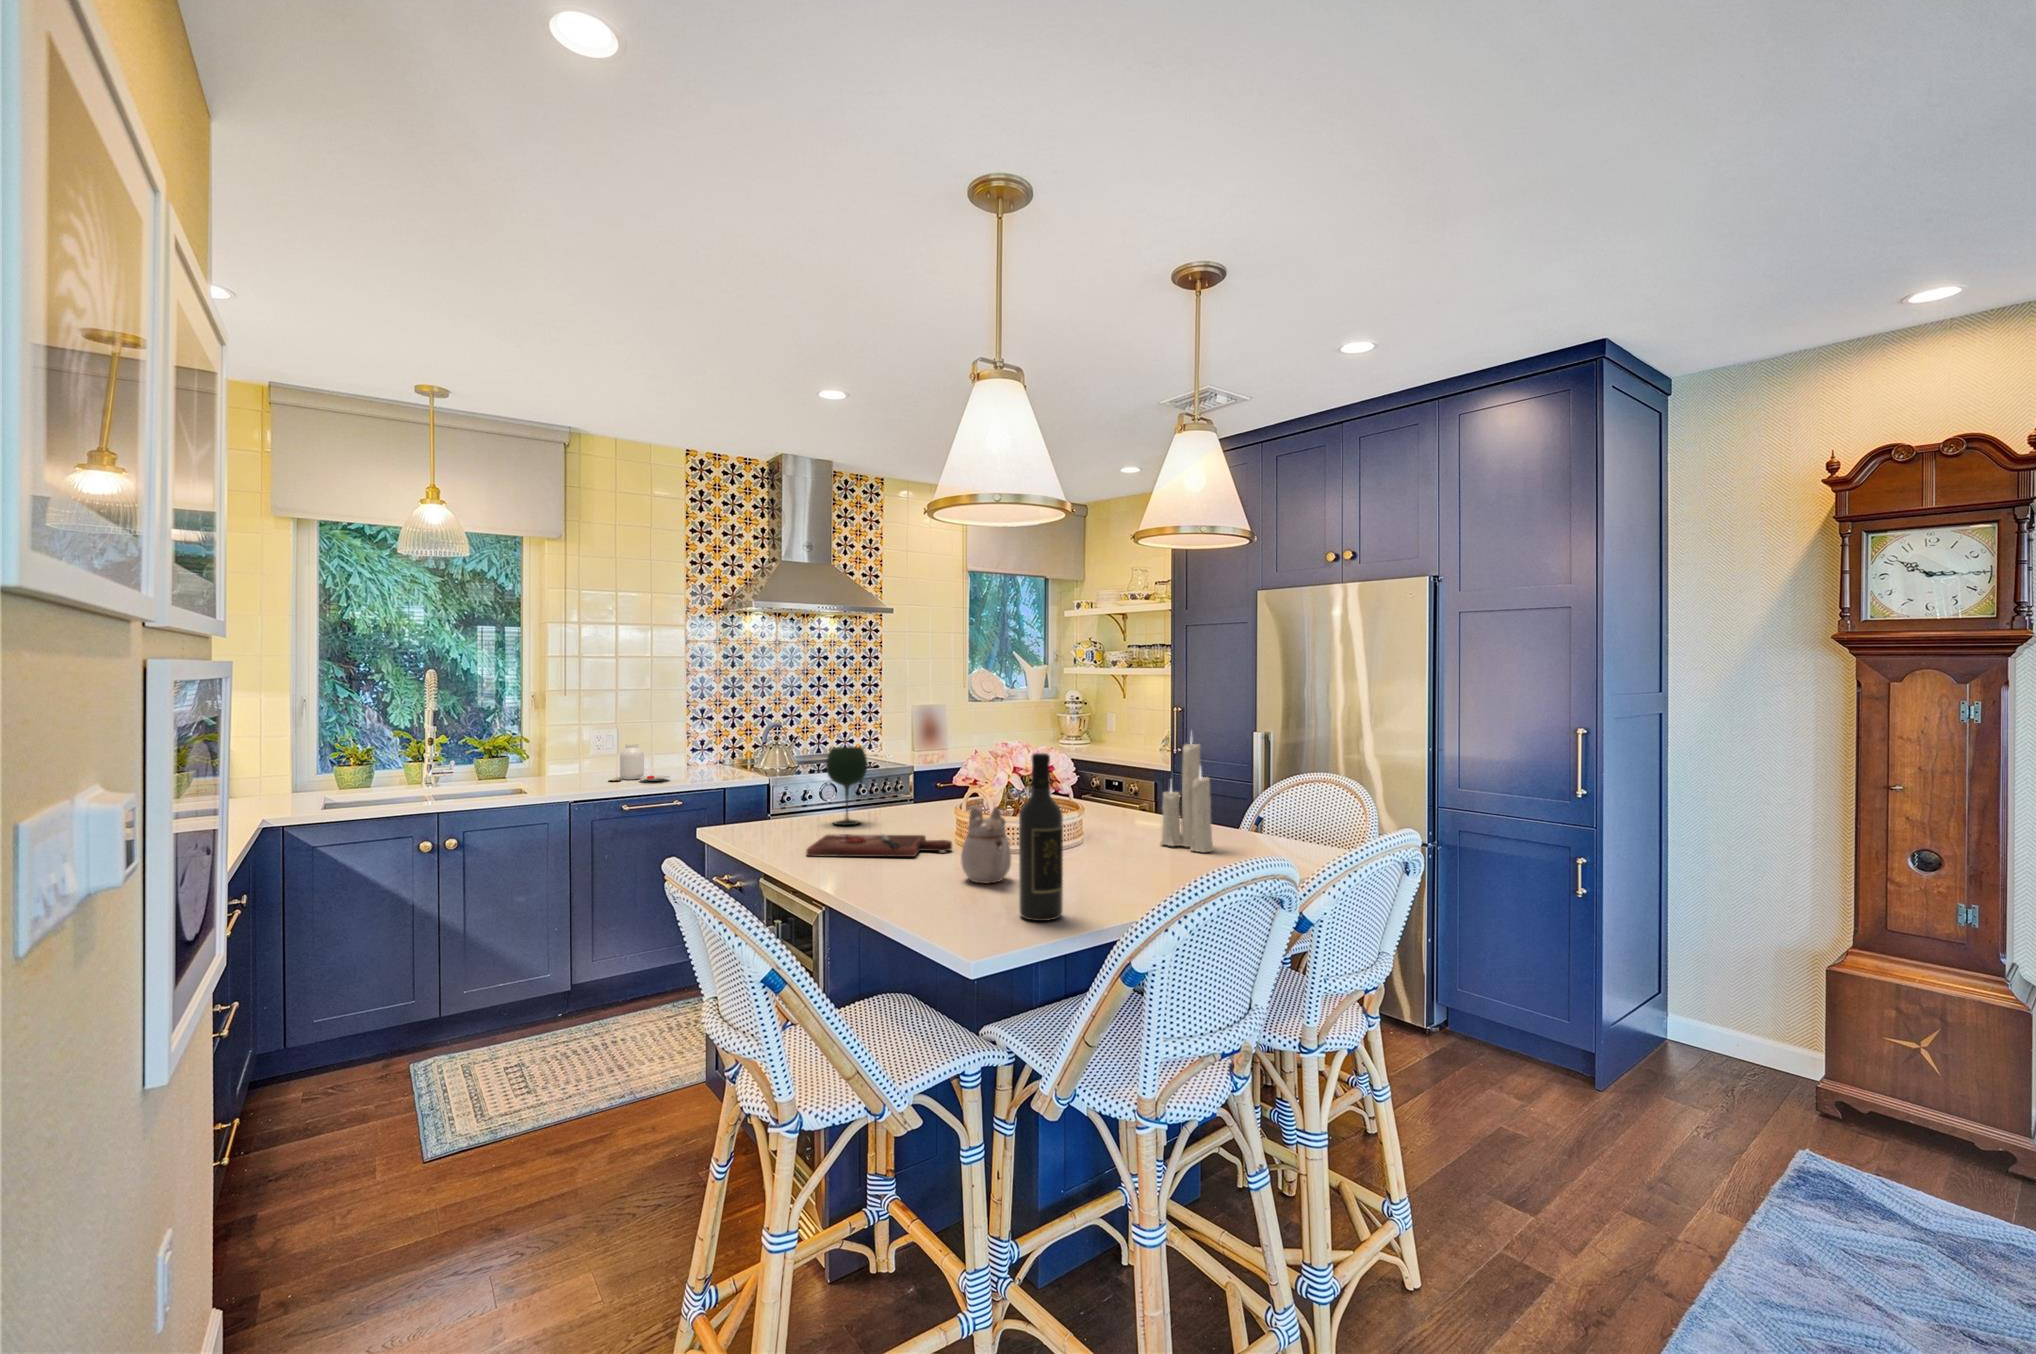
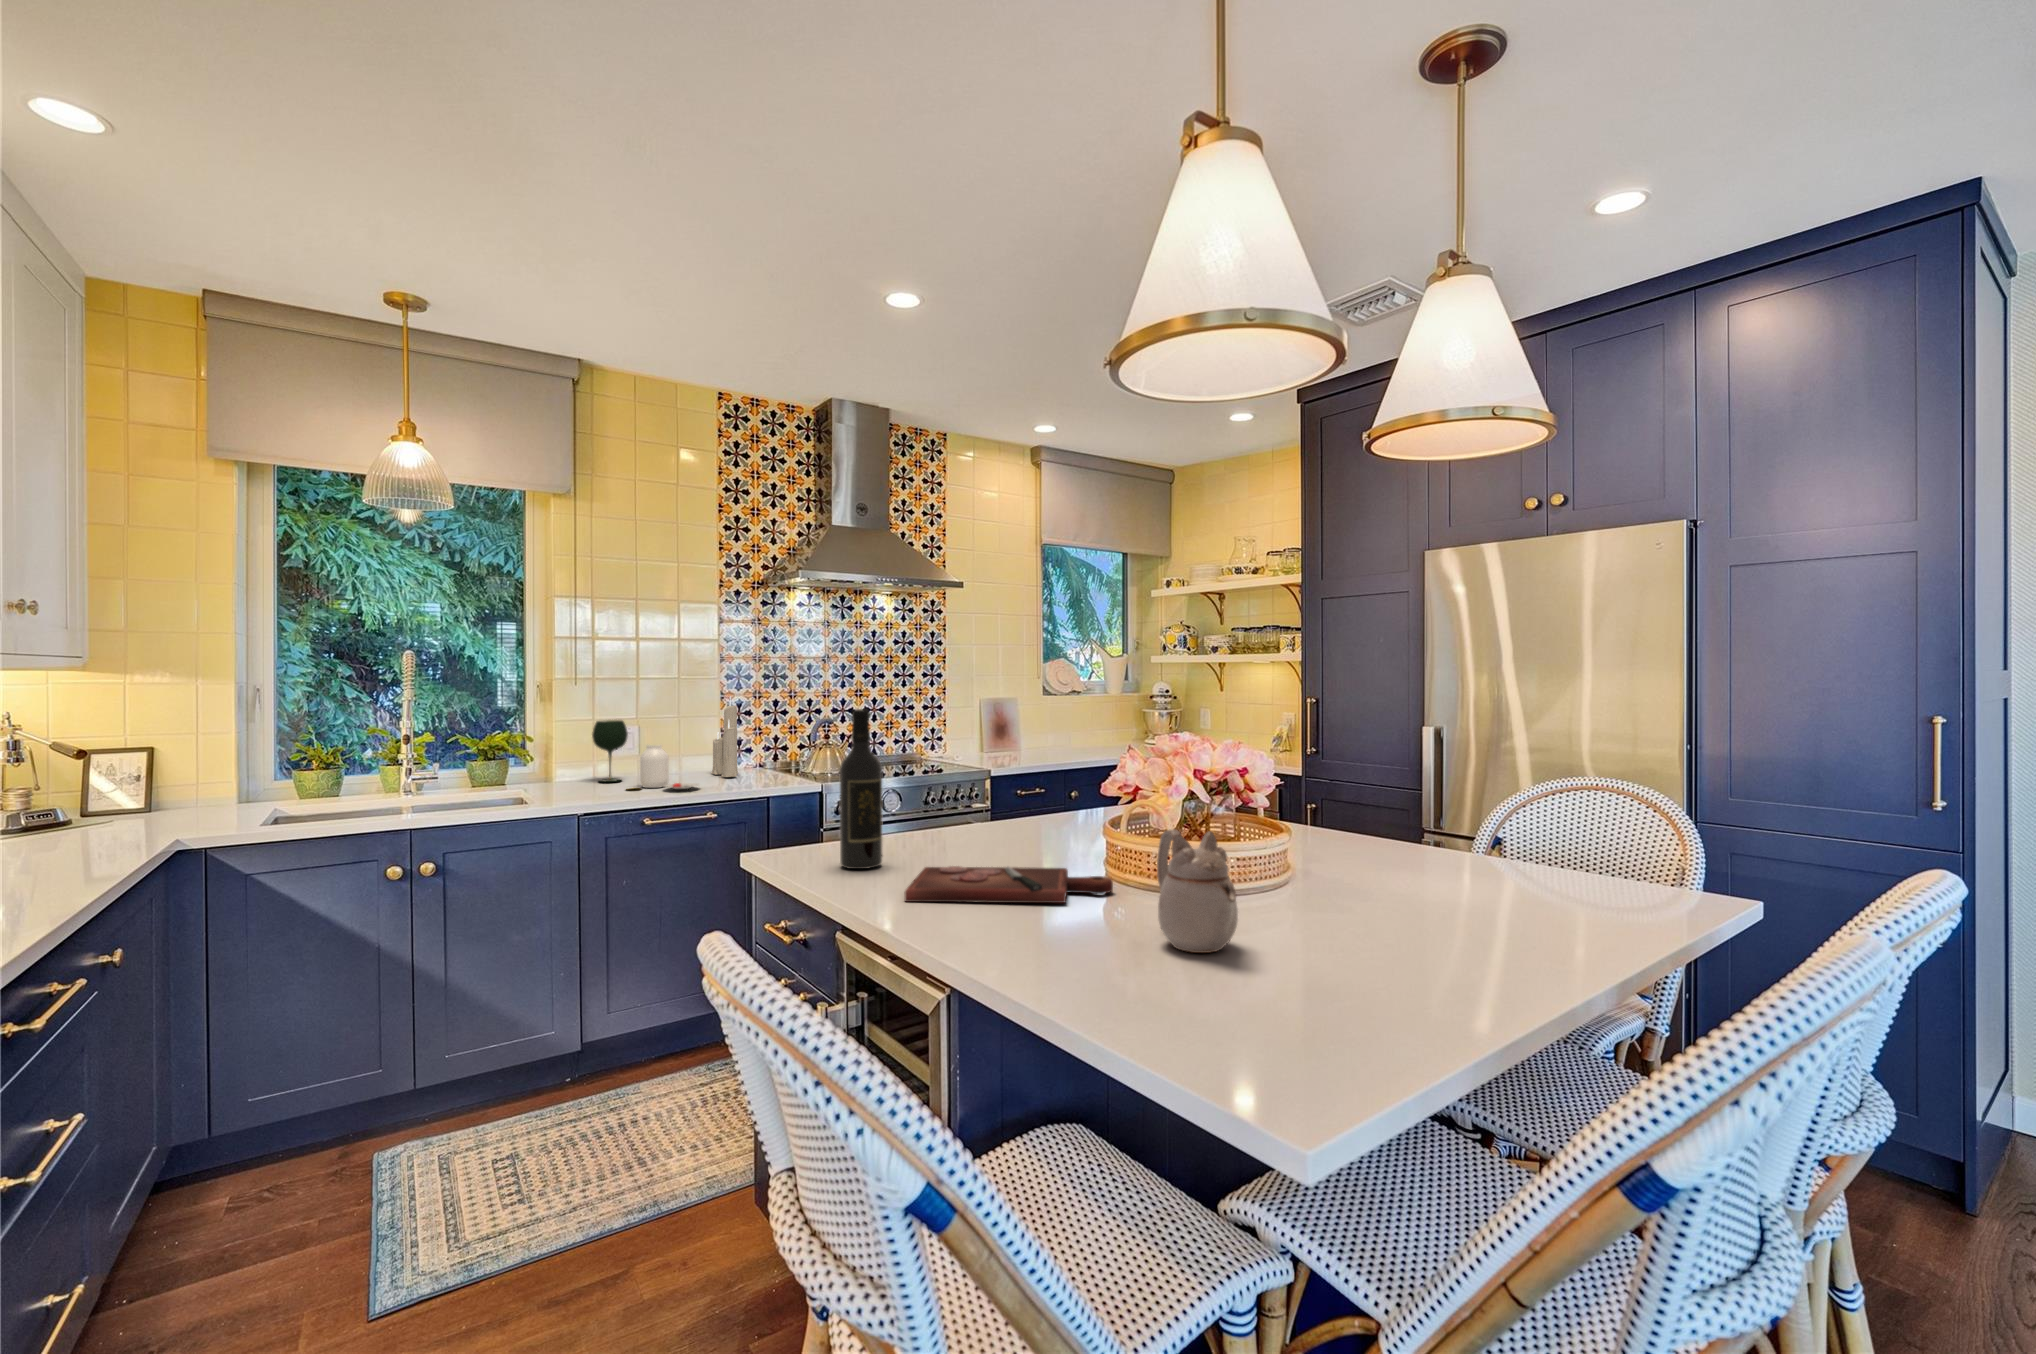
candle: present [1160,741,1213,852] -> present [711,696,738,777]
wine glass: present [826,747,868,825] -> present [592,720,628,782]
wine bottle: present [1019,753,1063,921] -> present [839,709,883,869]

